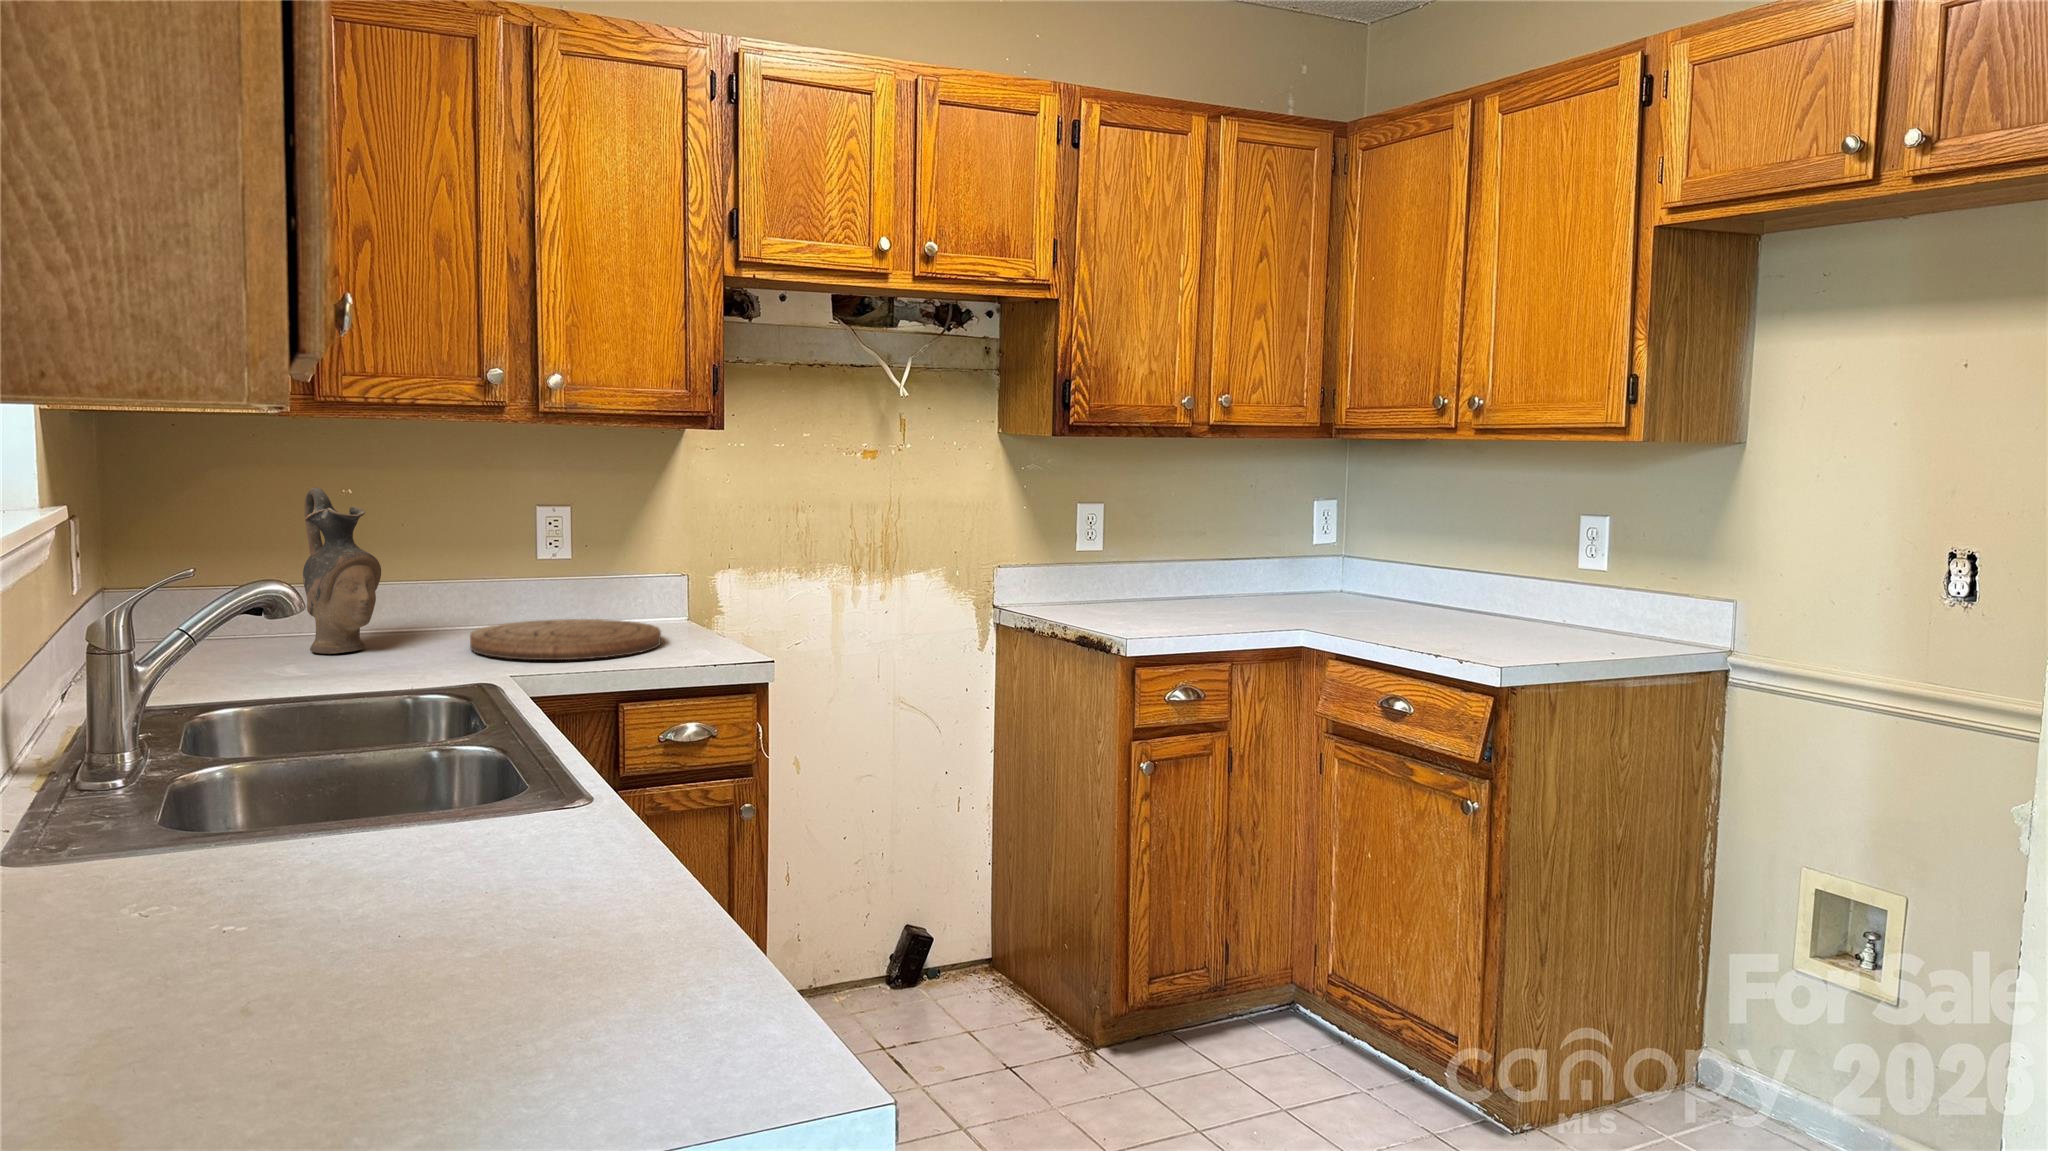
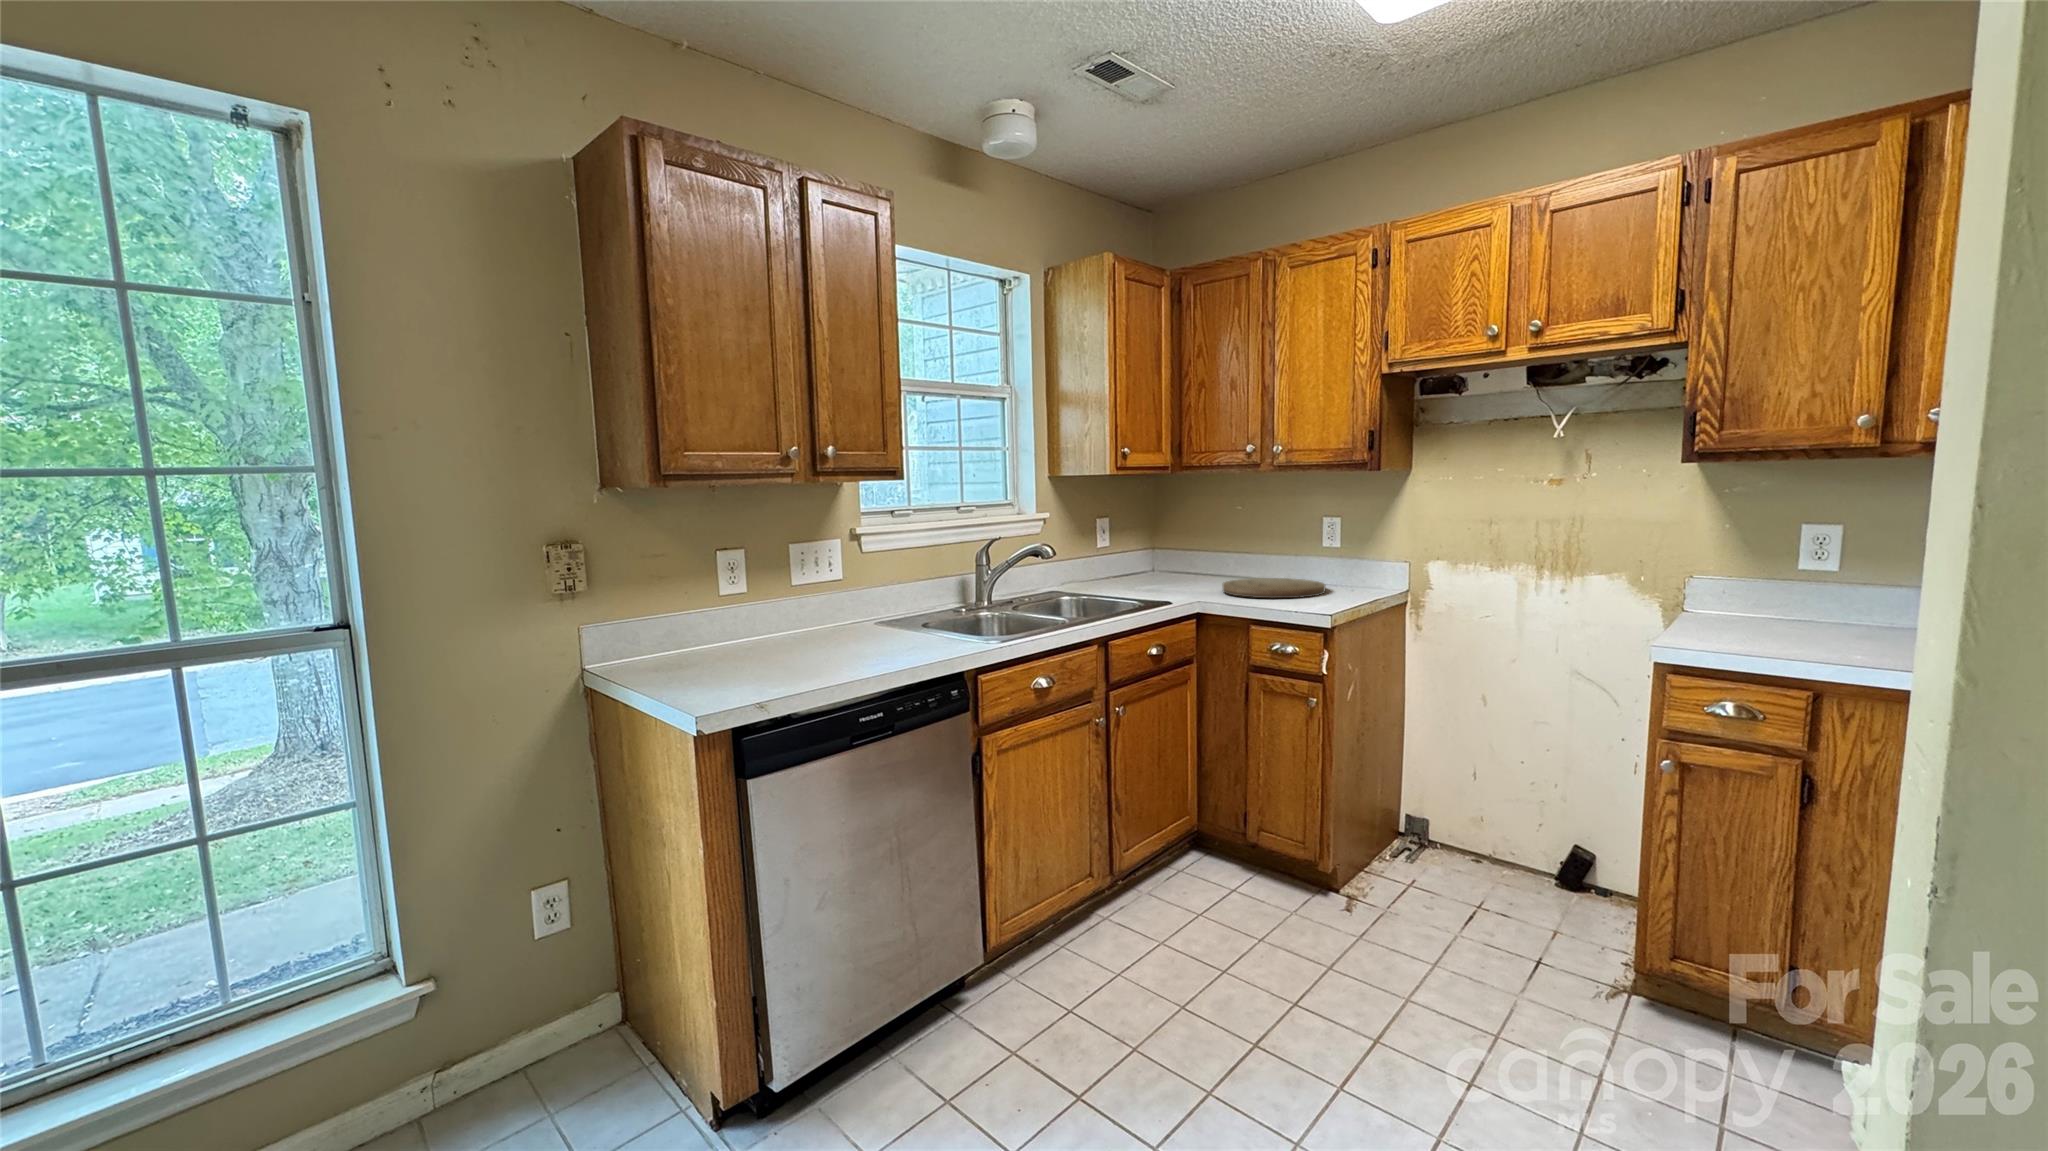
ceramic pitcher: present [303,487,381,654] -> none [1181,506,1212,583]

